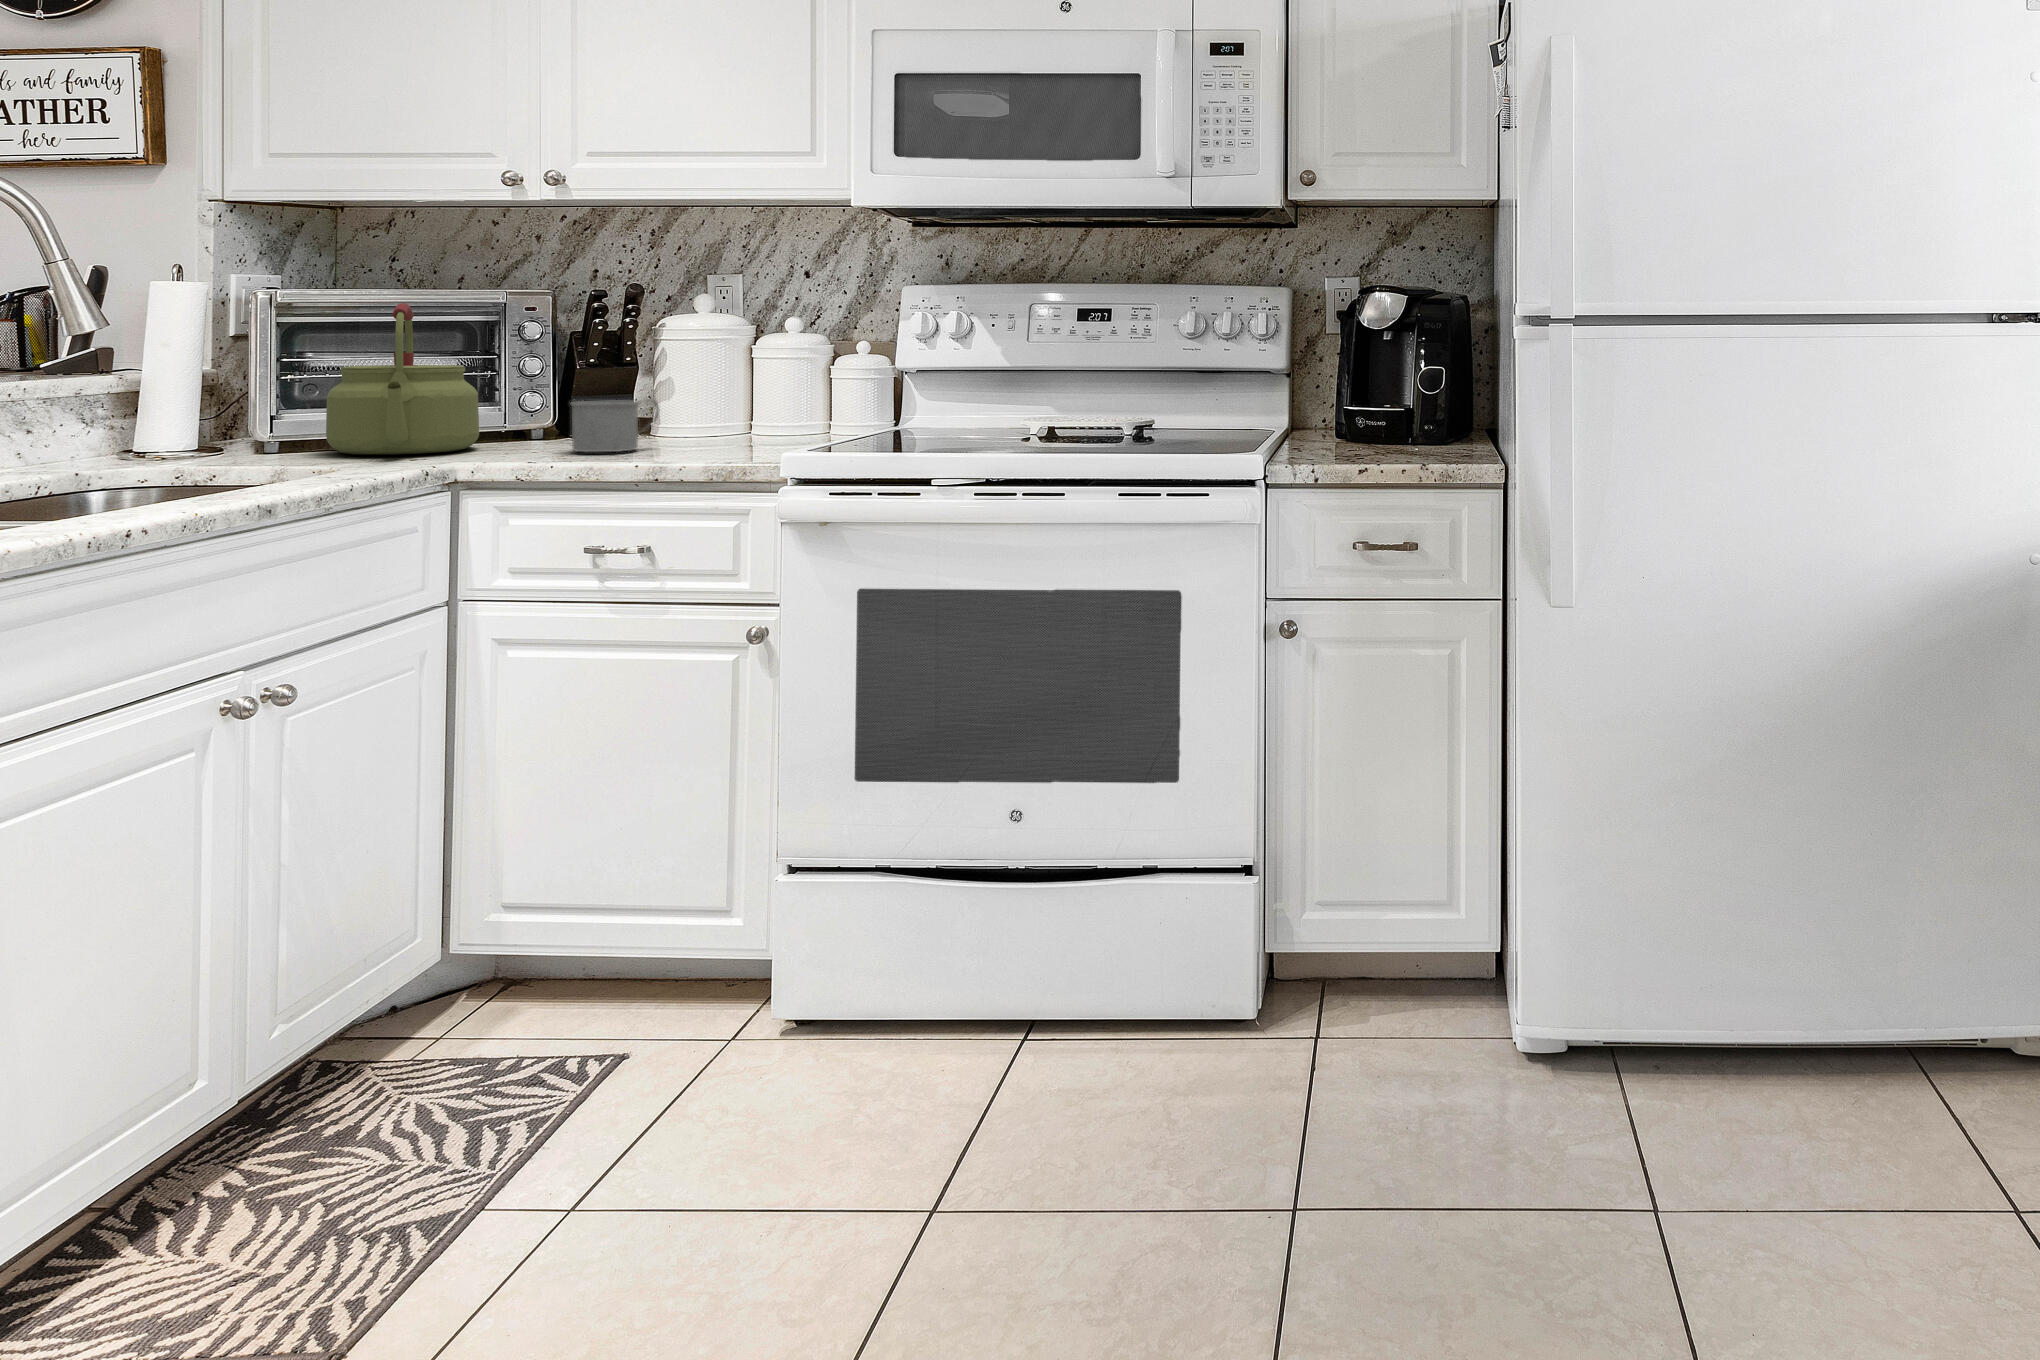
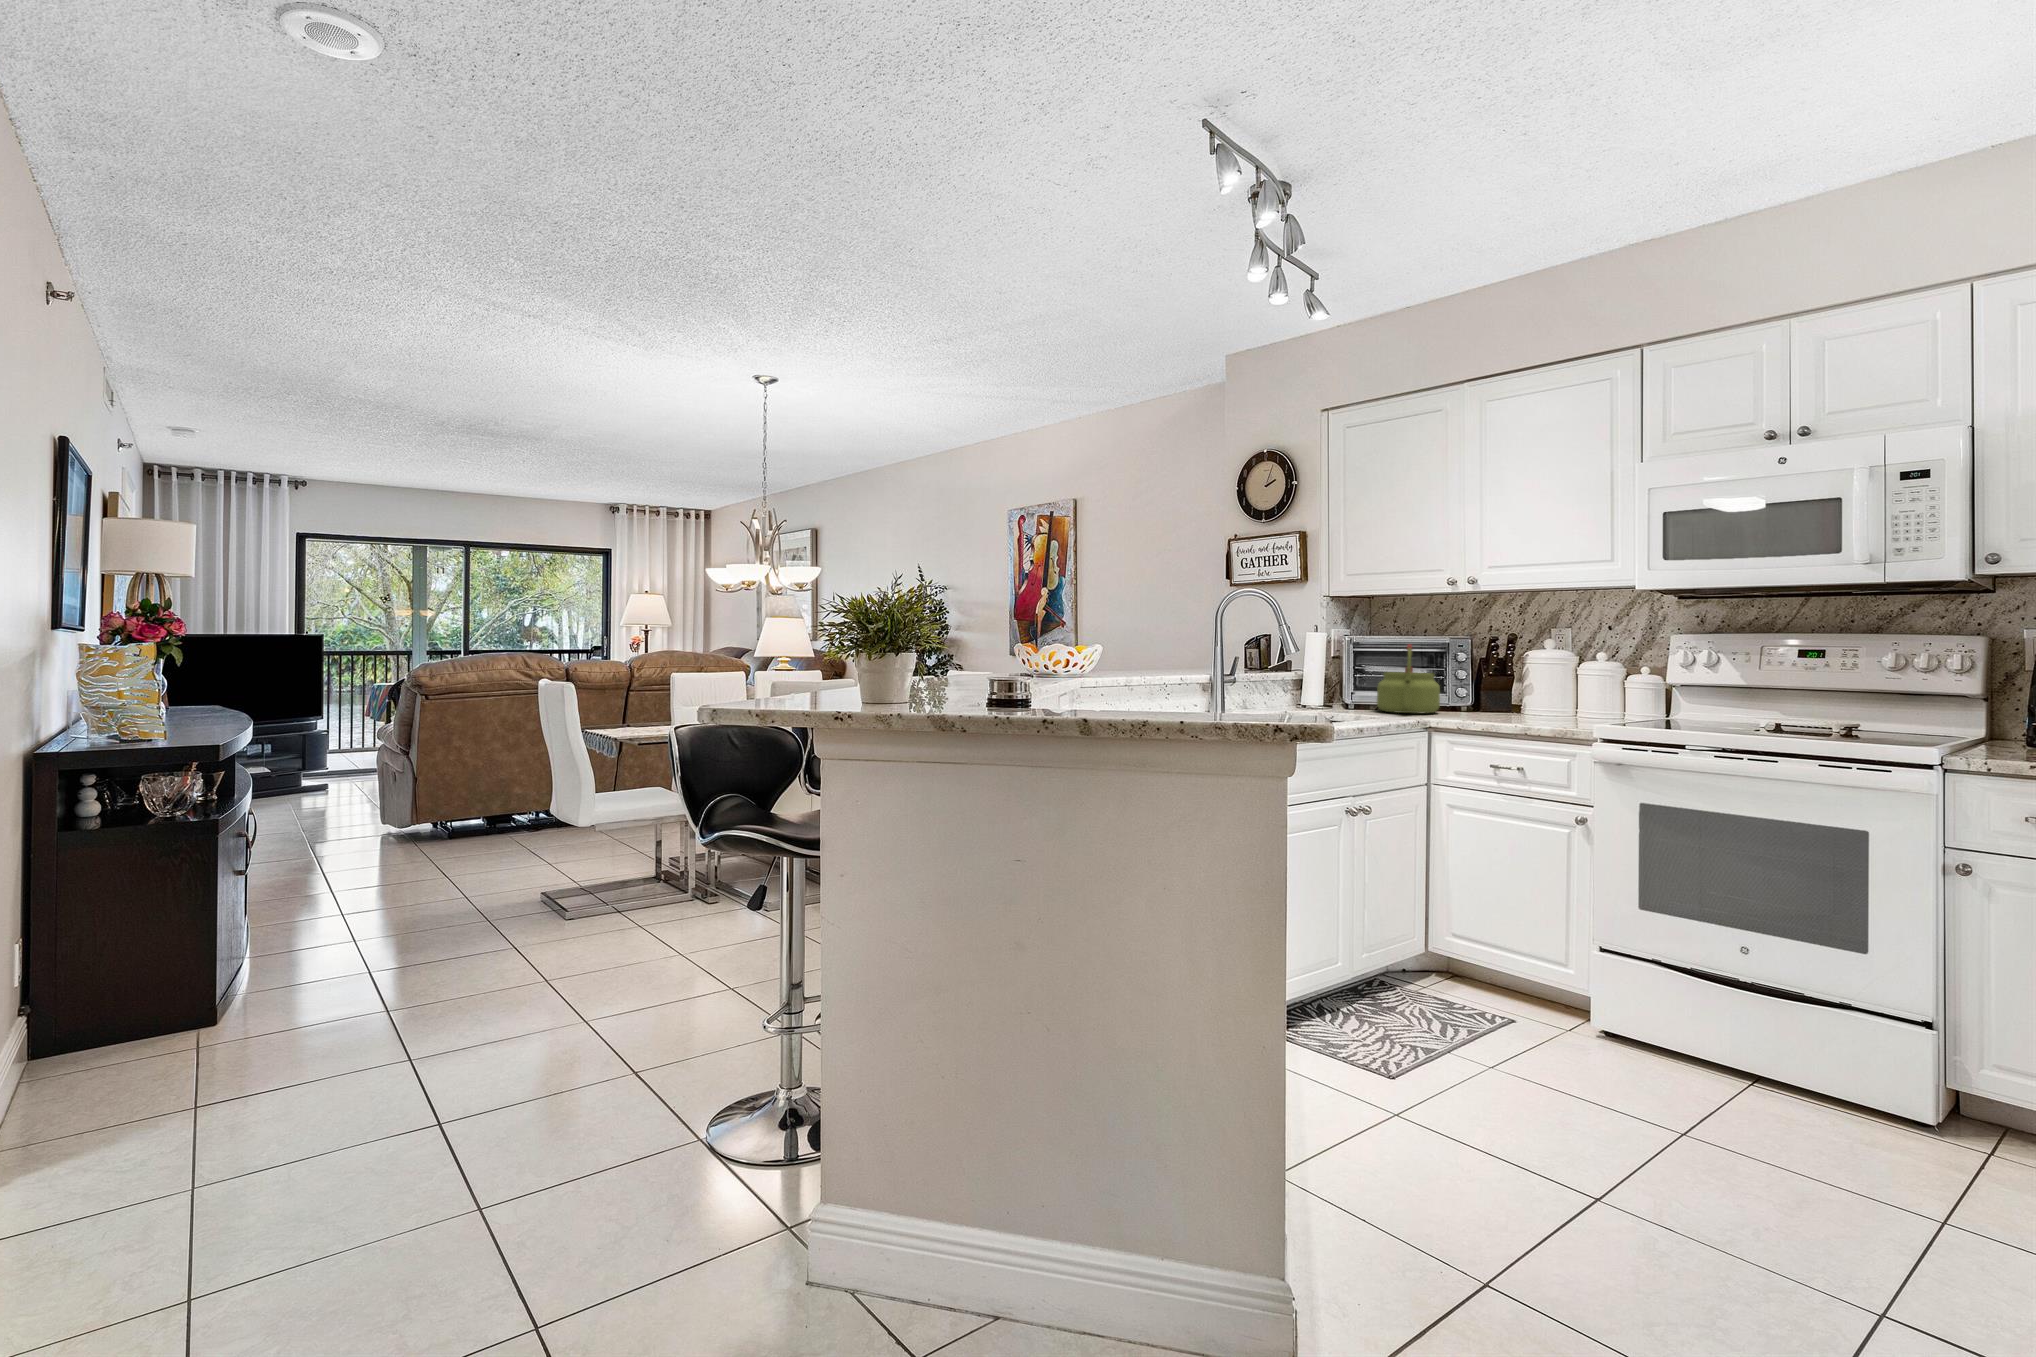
mug: present [571,398,660,452] -> none [1484,693,1527,719]

